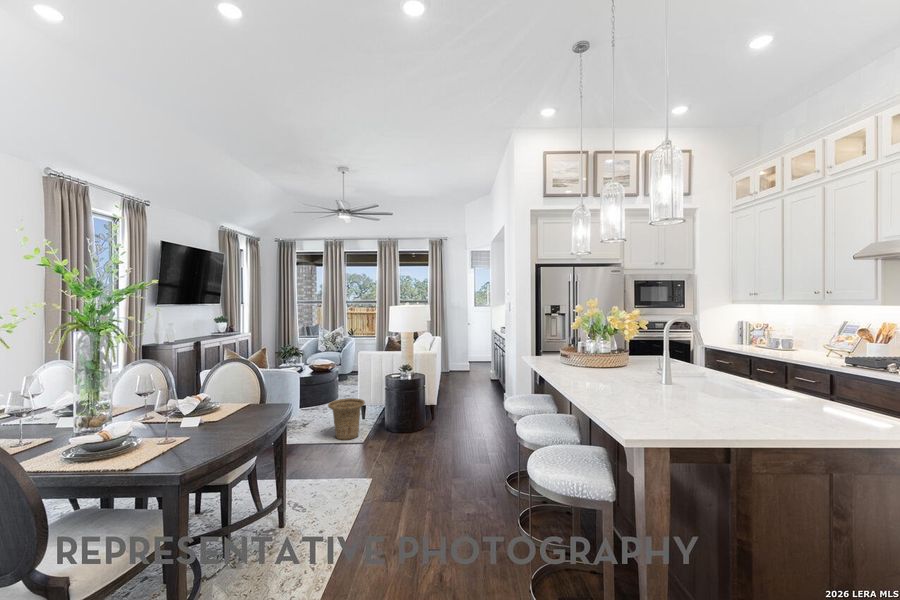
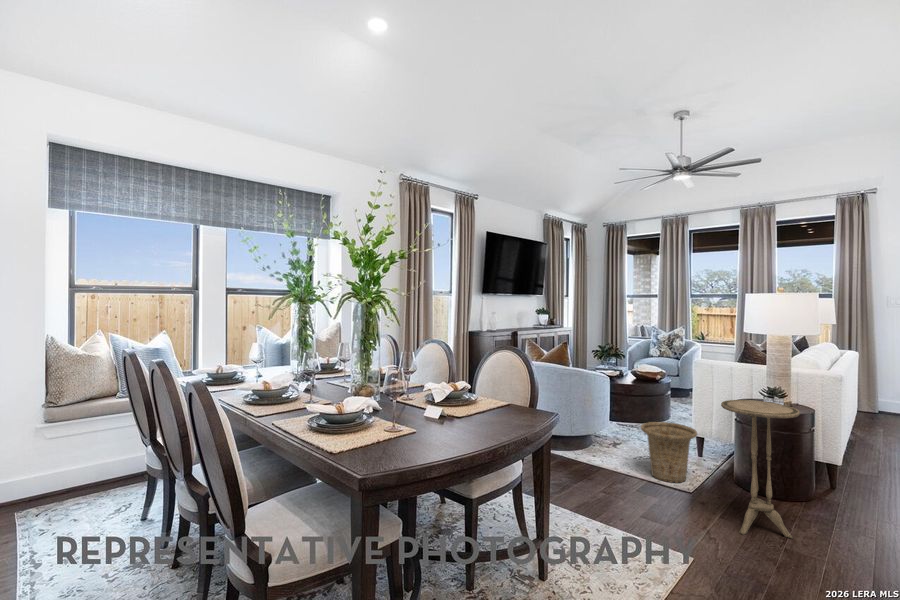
side table: none [382,374,421,457] -> present [721,400,800,539]

